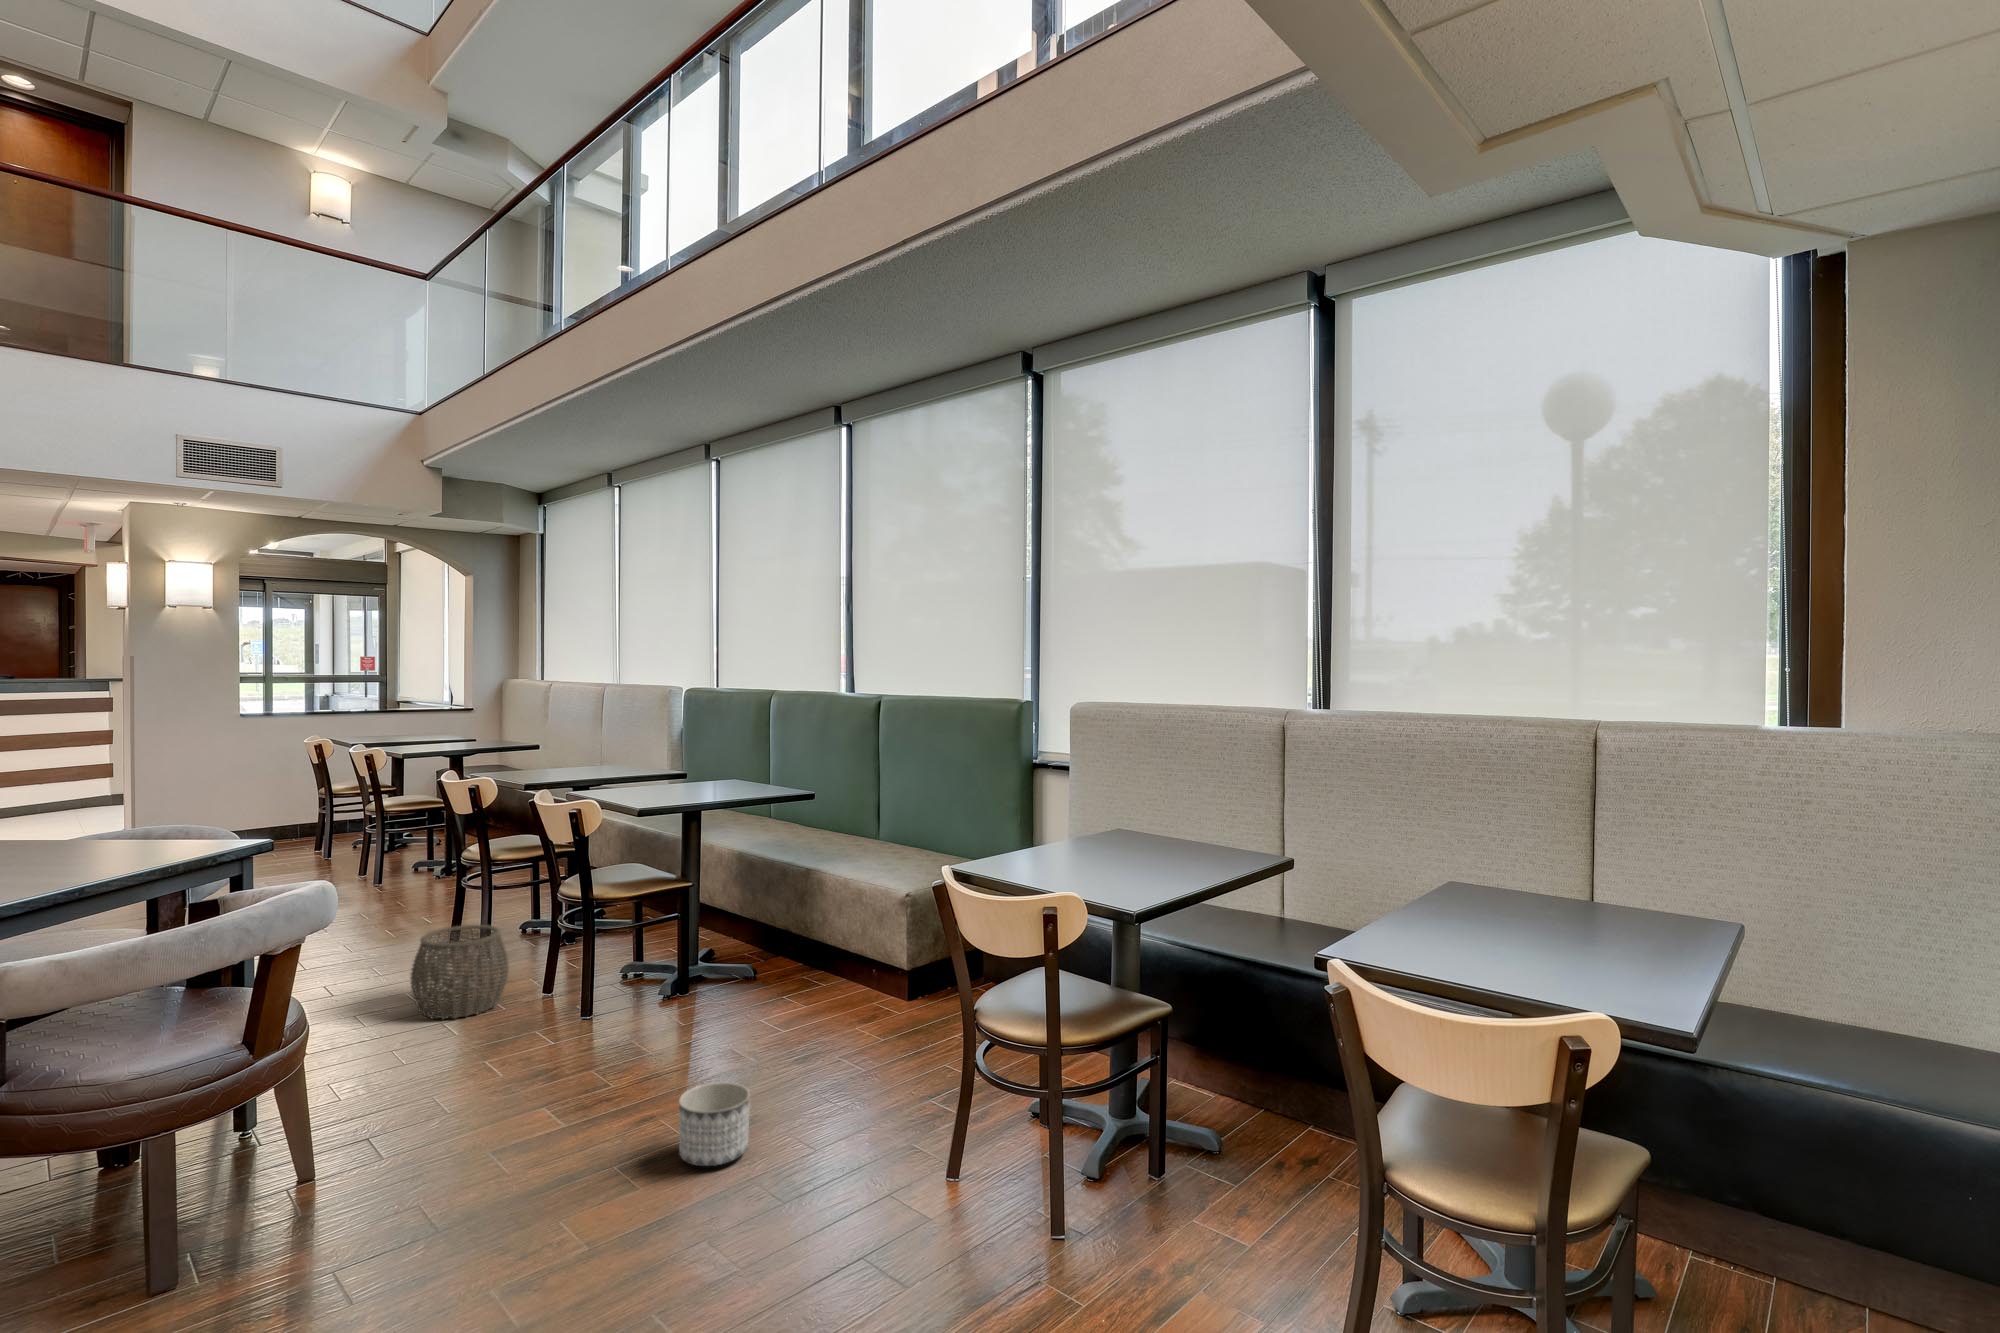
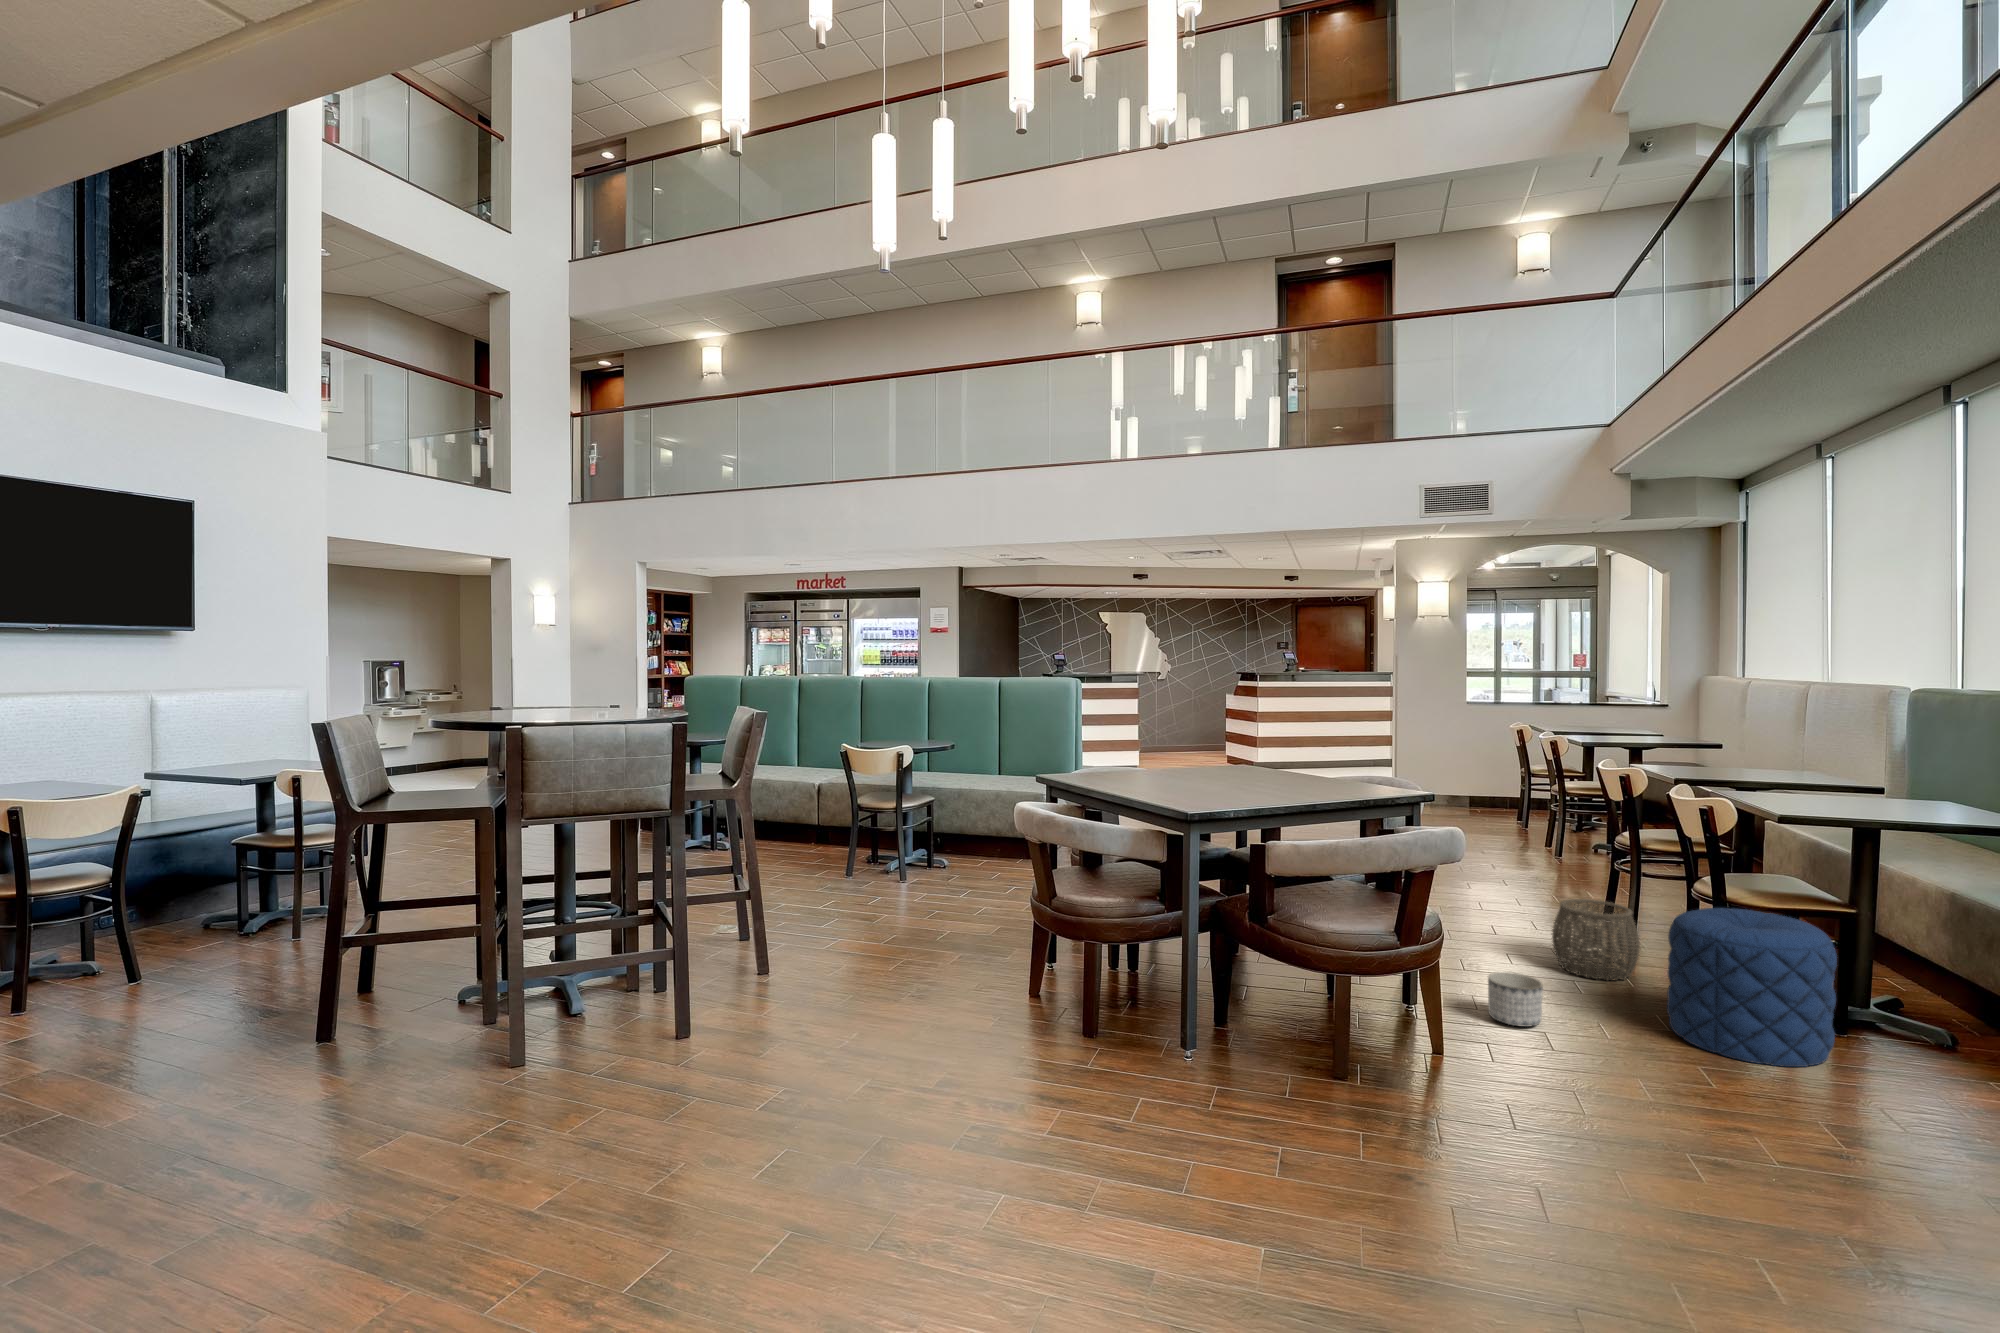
pouf: none [555,901,699,1058] -> present [1667,908,1837,1067]
planter: present [679,1082,750,1166] -> present [1488,972,1543,1027]

